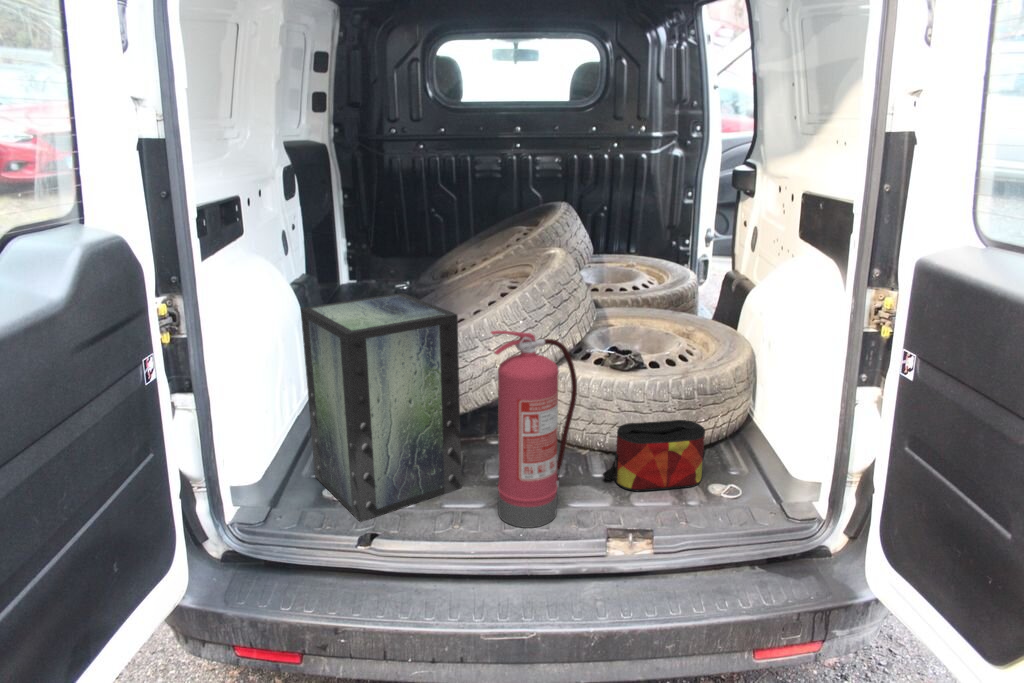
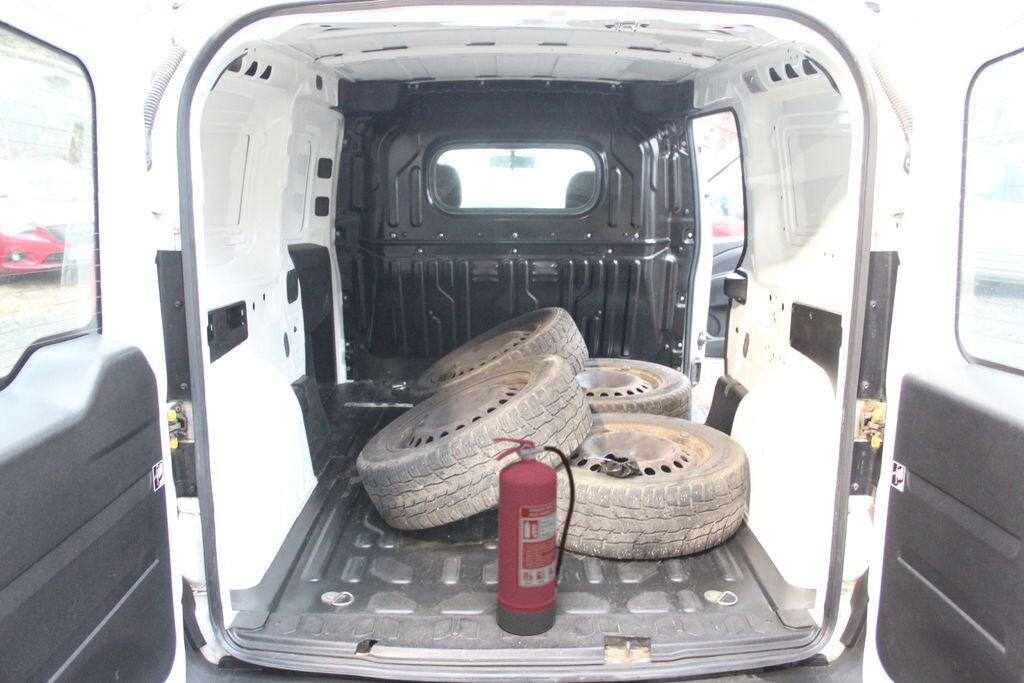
storage box: present [301,293,462,522] -> none [306,398,460,629]
bag: present [603,420,705,492] -> none [600,526,701,599]

